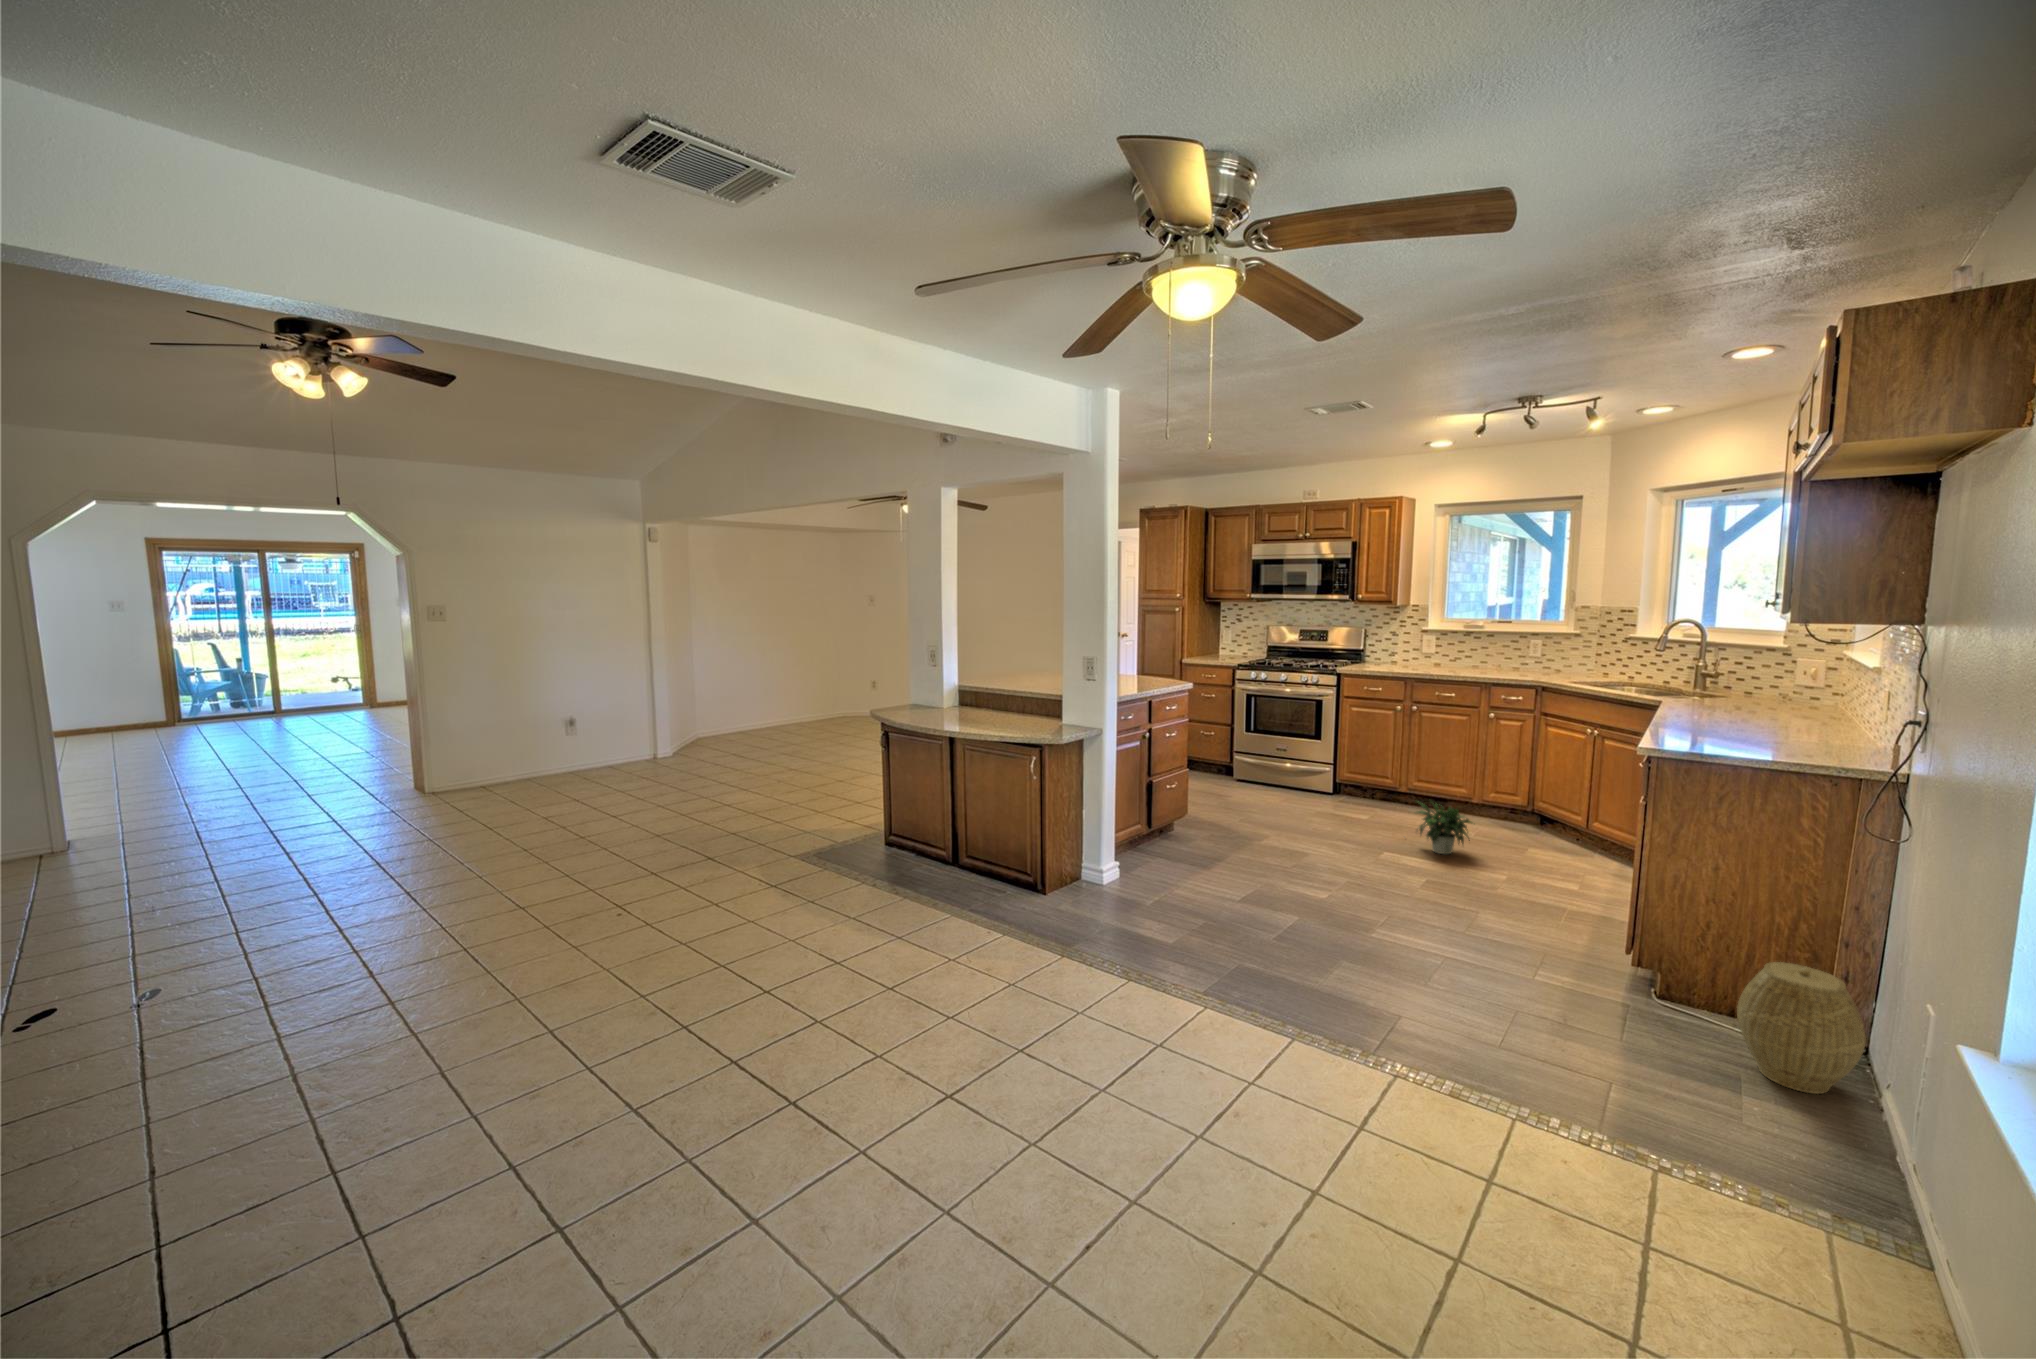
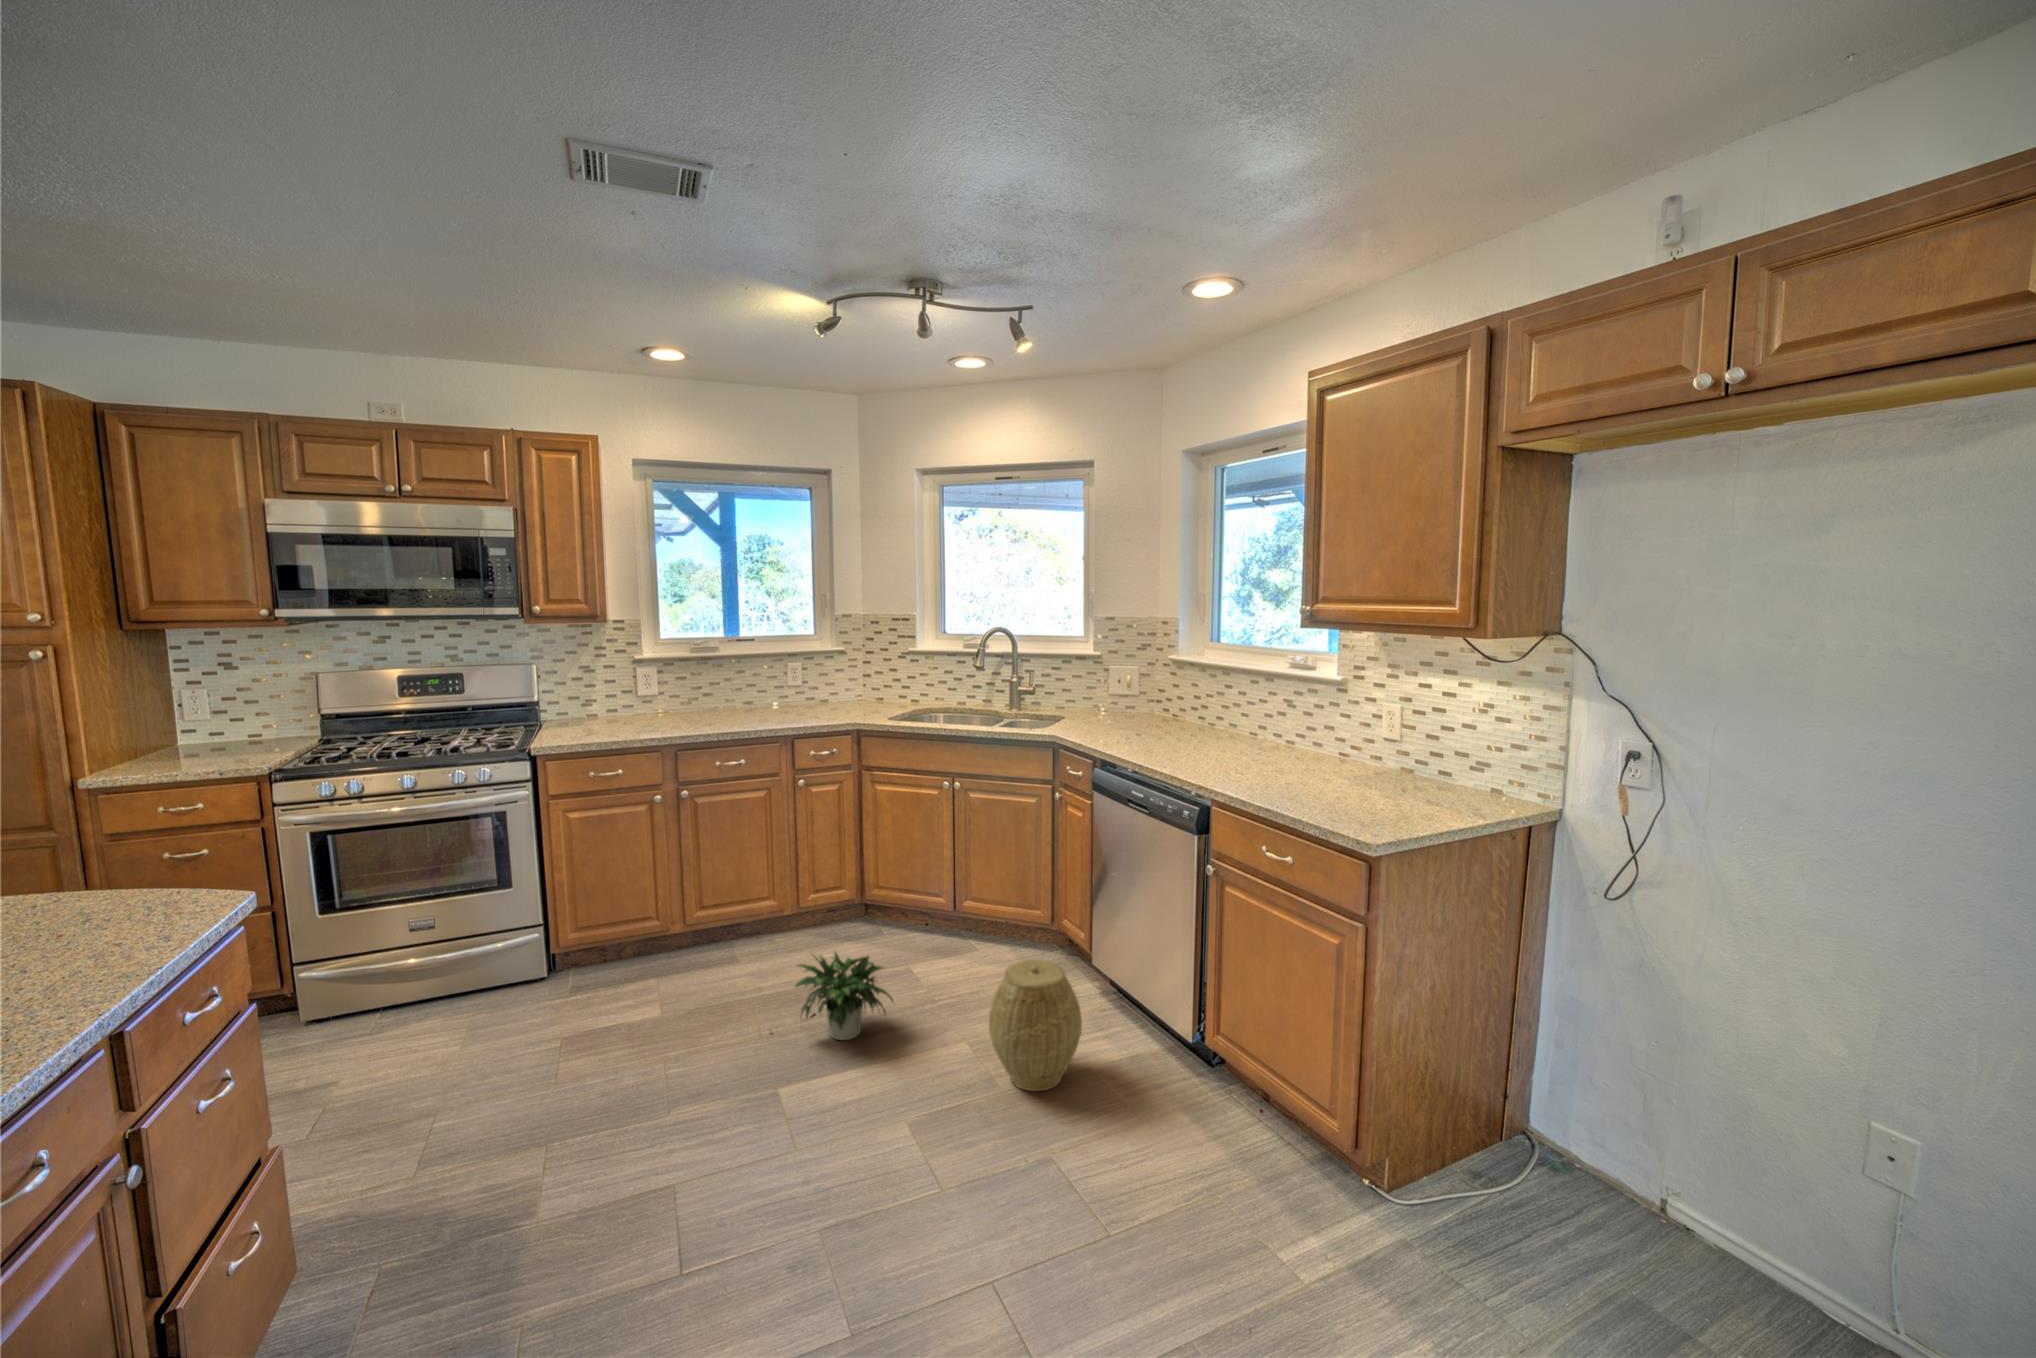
woven basket: present [1737,962,1866,1094] -> present [989,960,1082,1091]

